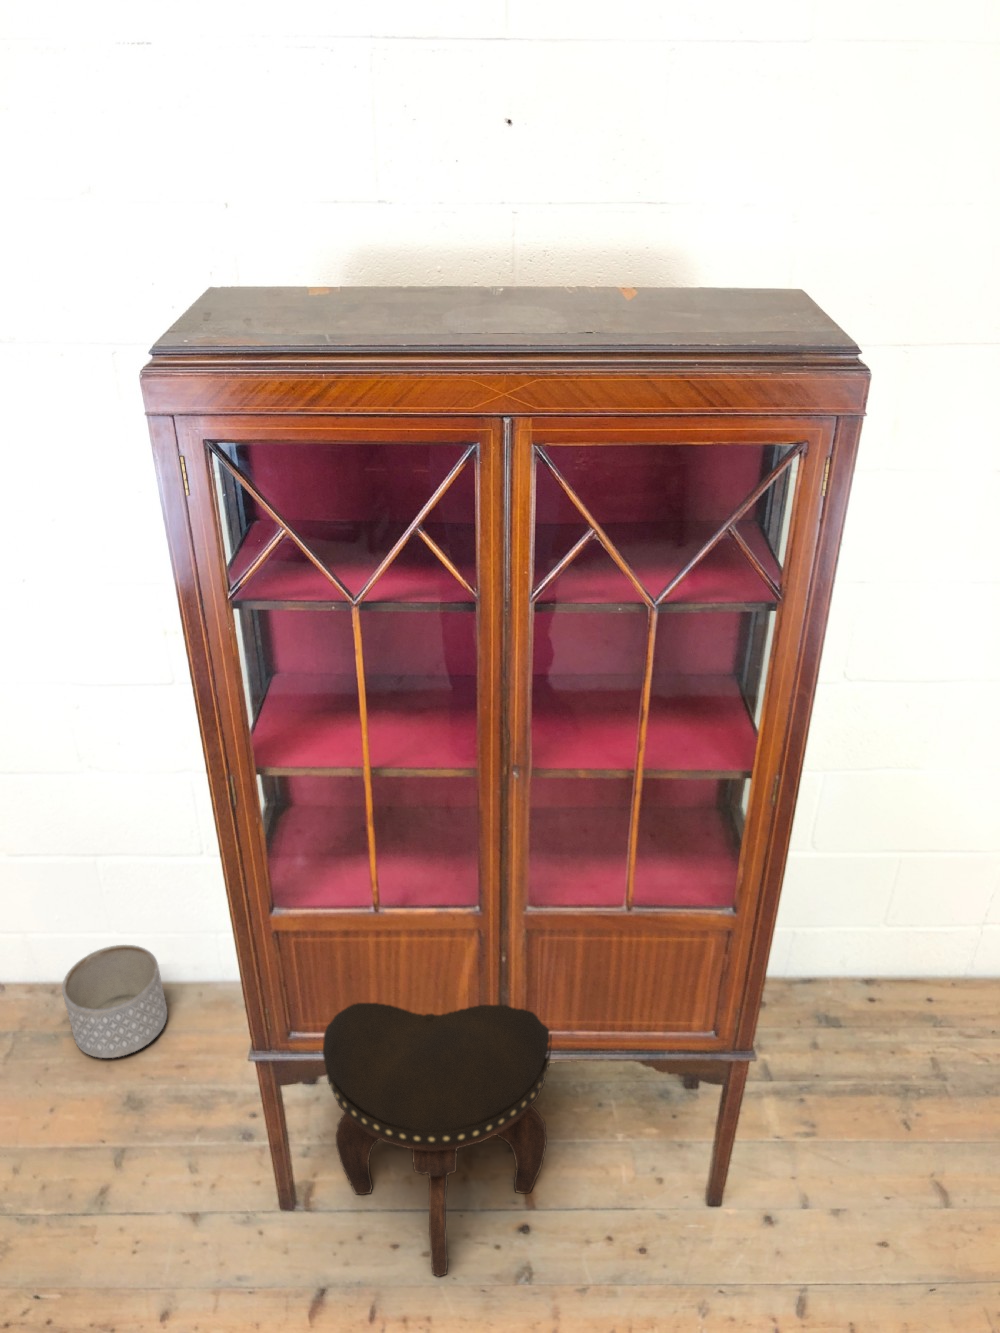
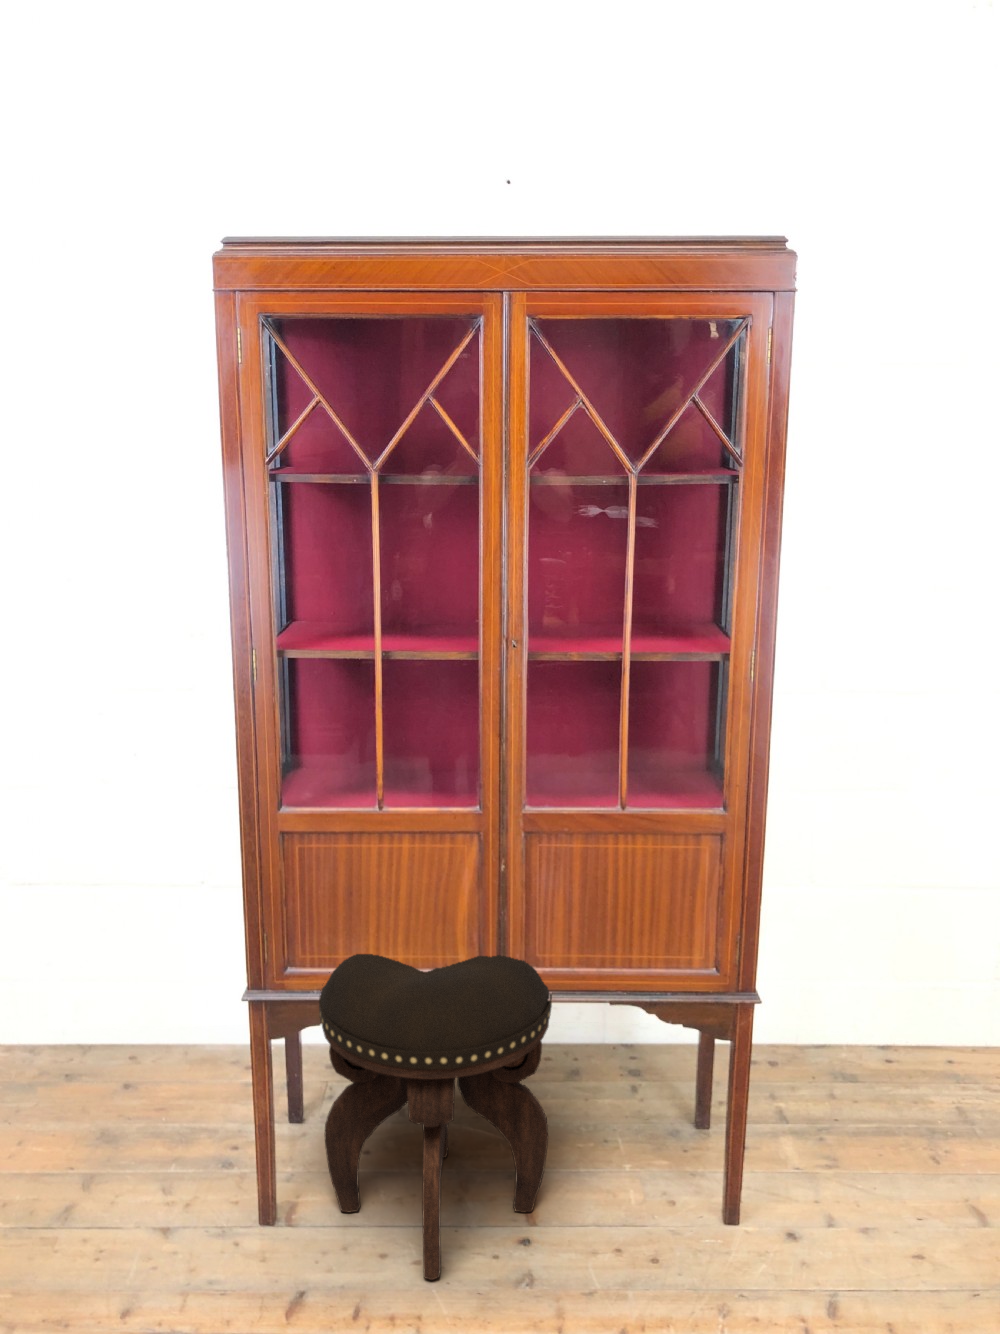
planter: present [62,945,167,1058] -> none [46,990,150,1100]

